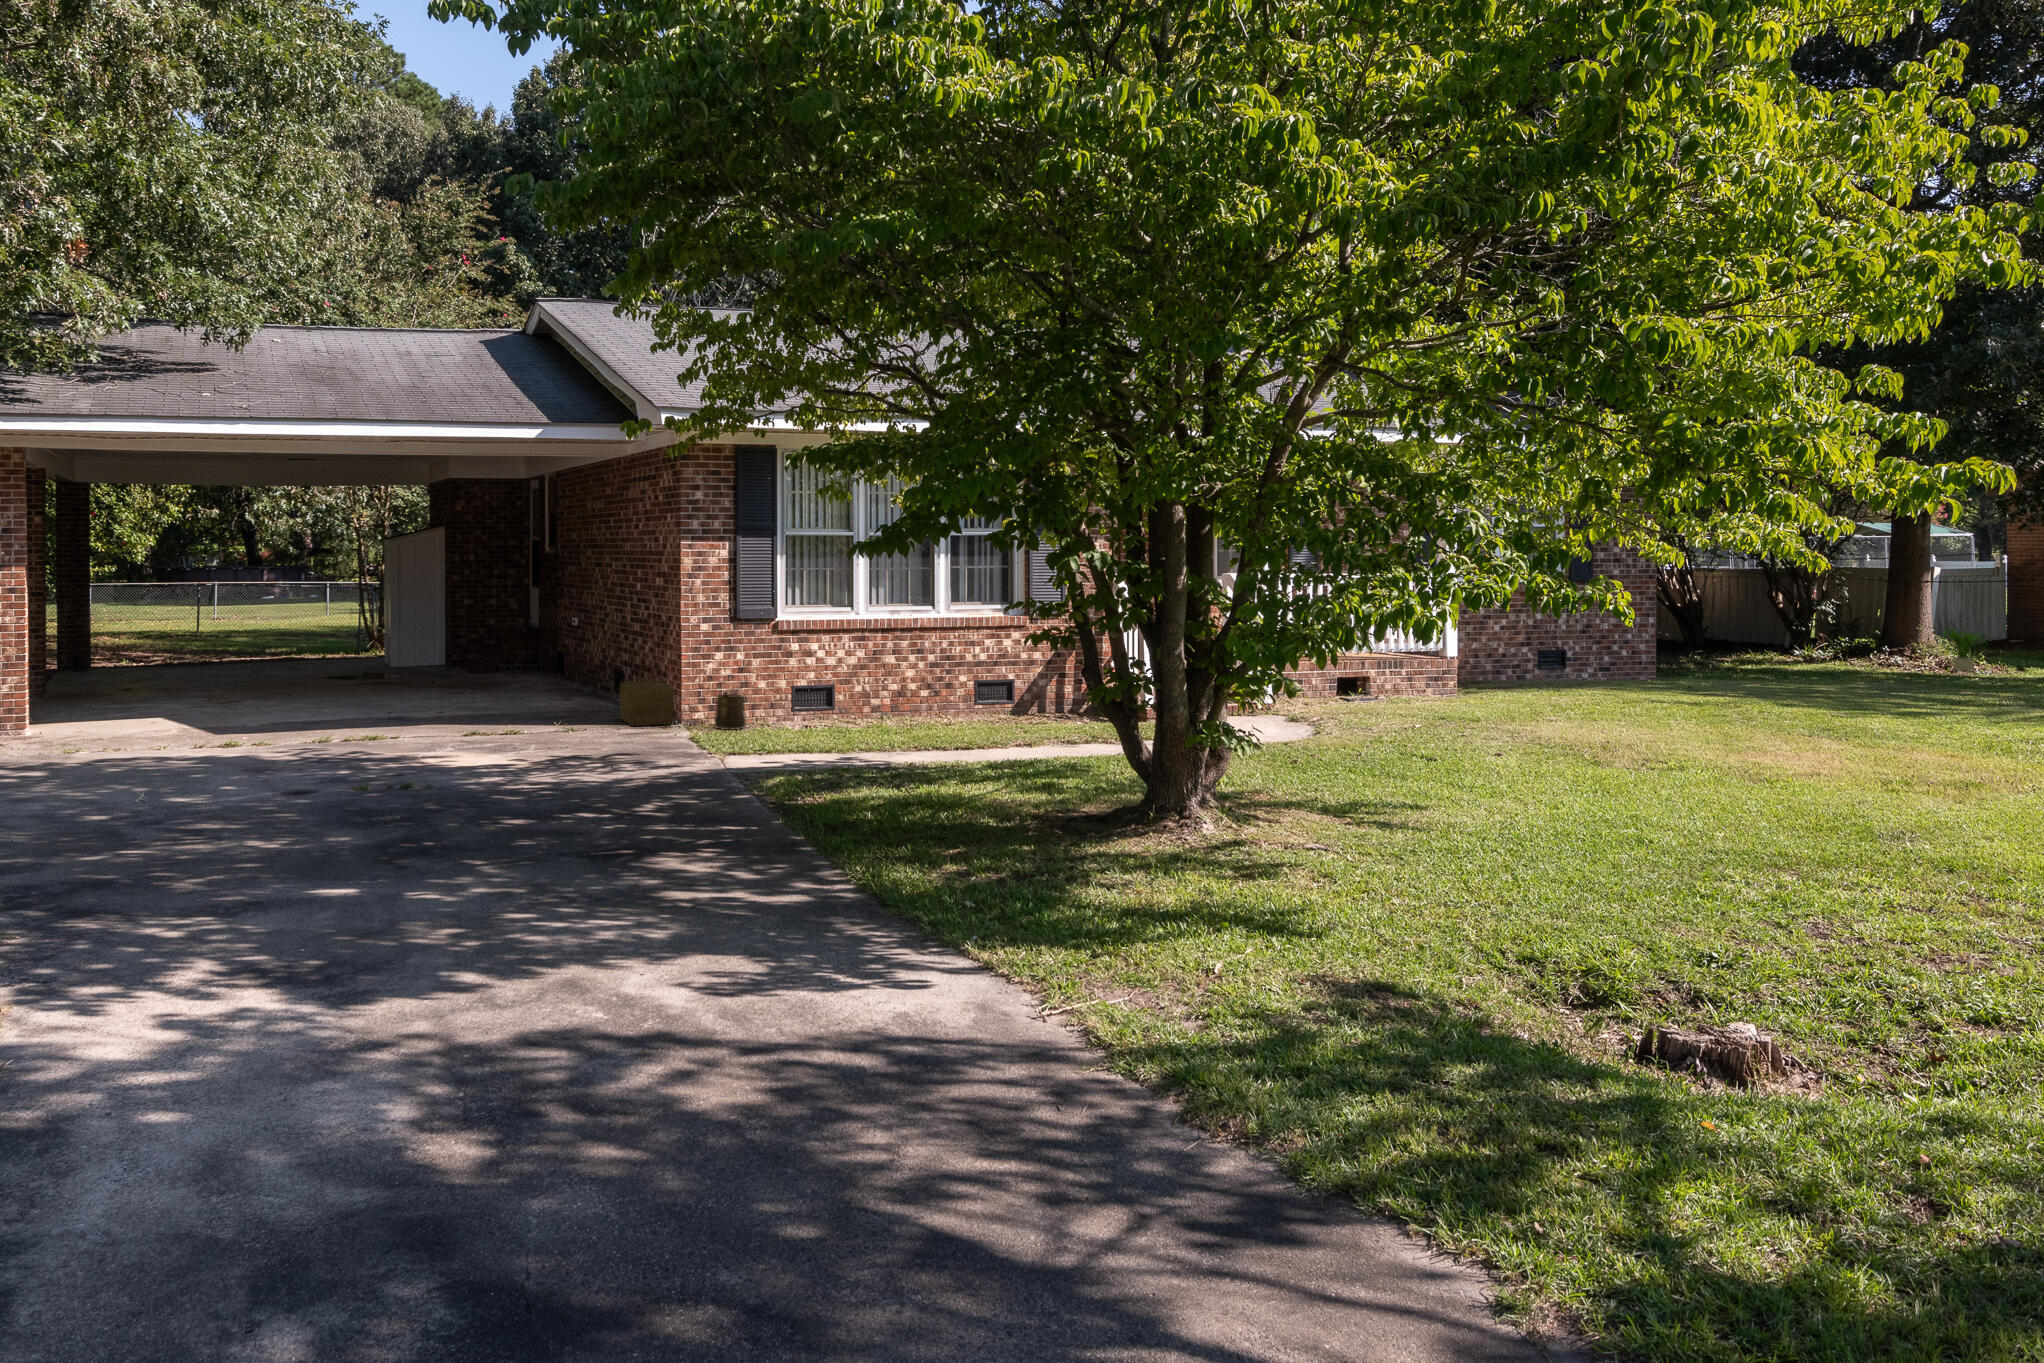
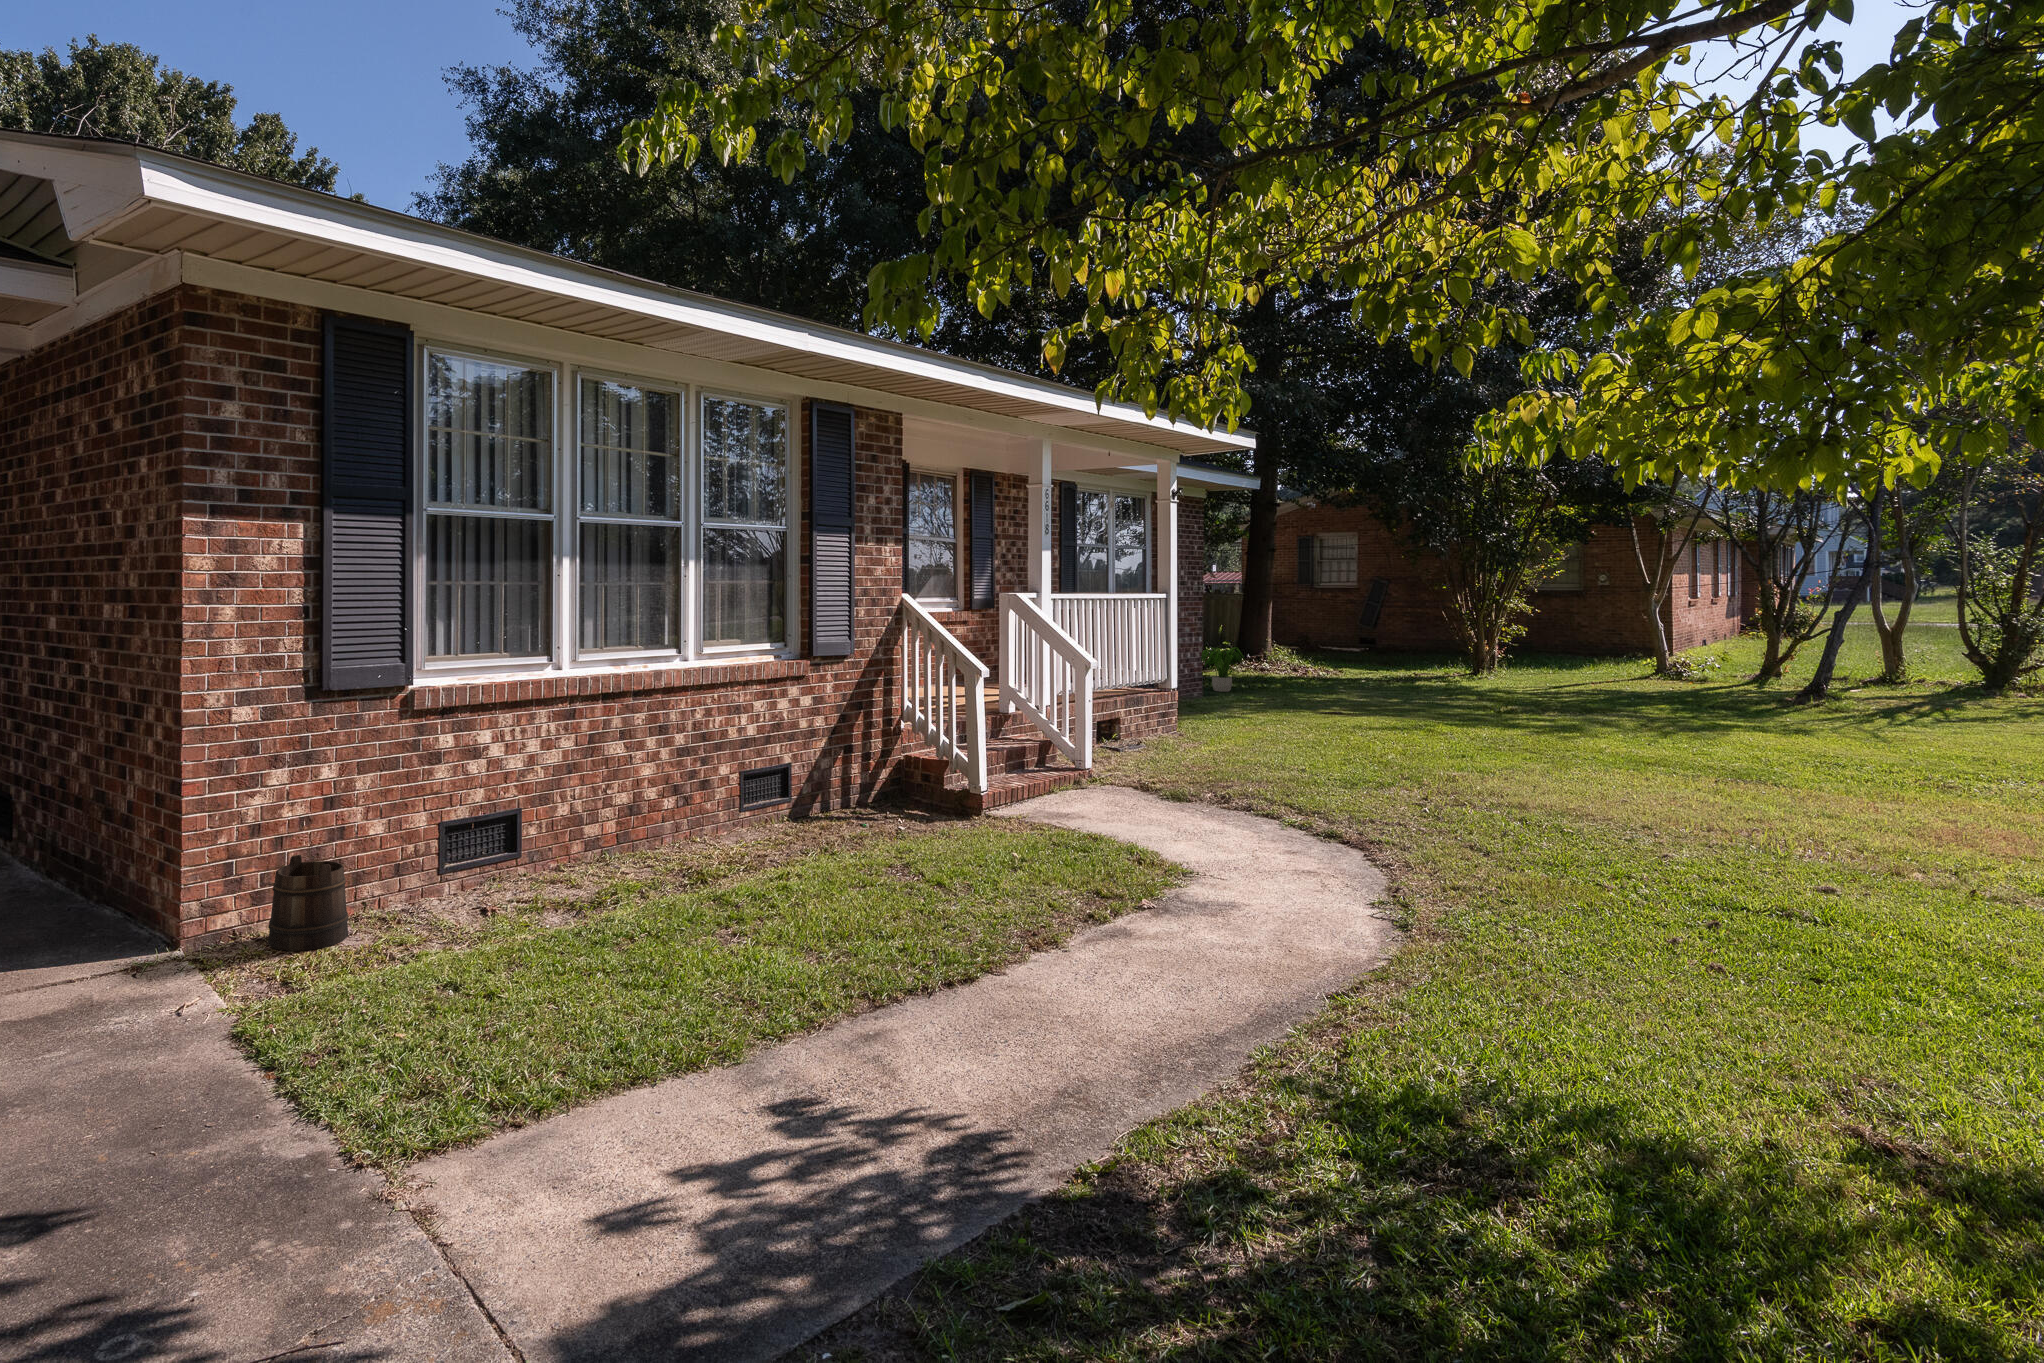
potted plant: present [1939,630,1987,671] -> present [1201,647,1245,692]
wooden crate: present [620,680,674,726] -> none [6,844,163,977]

